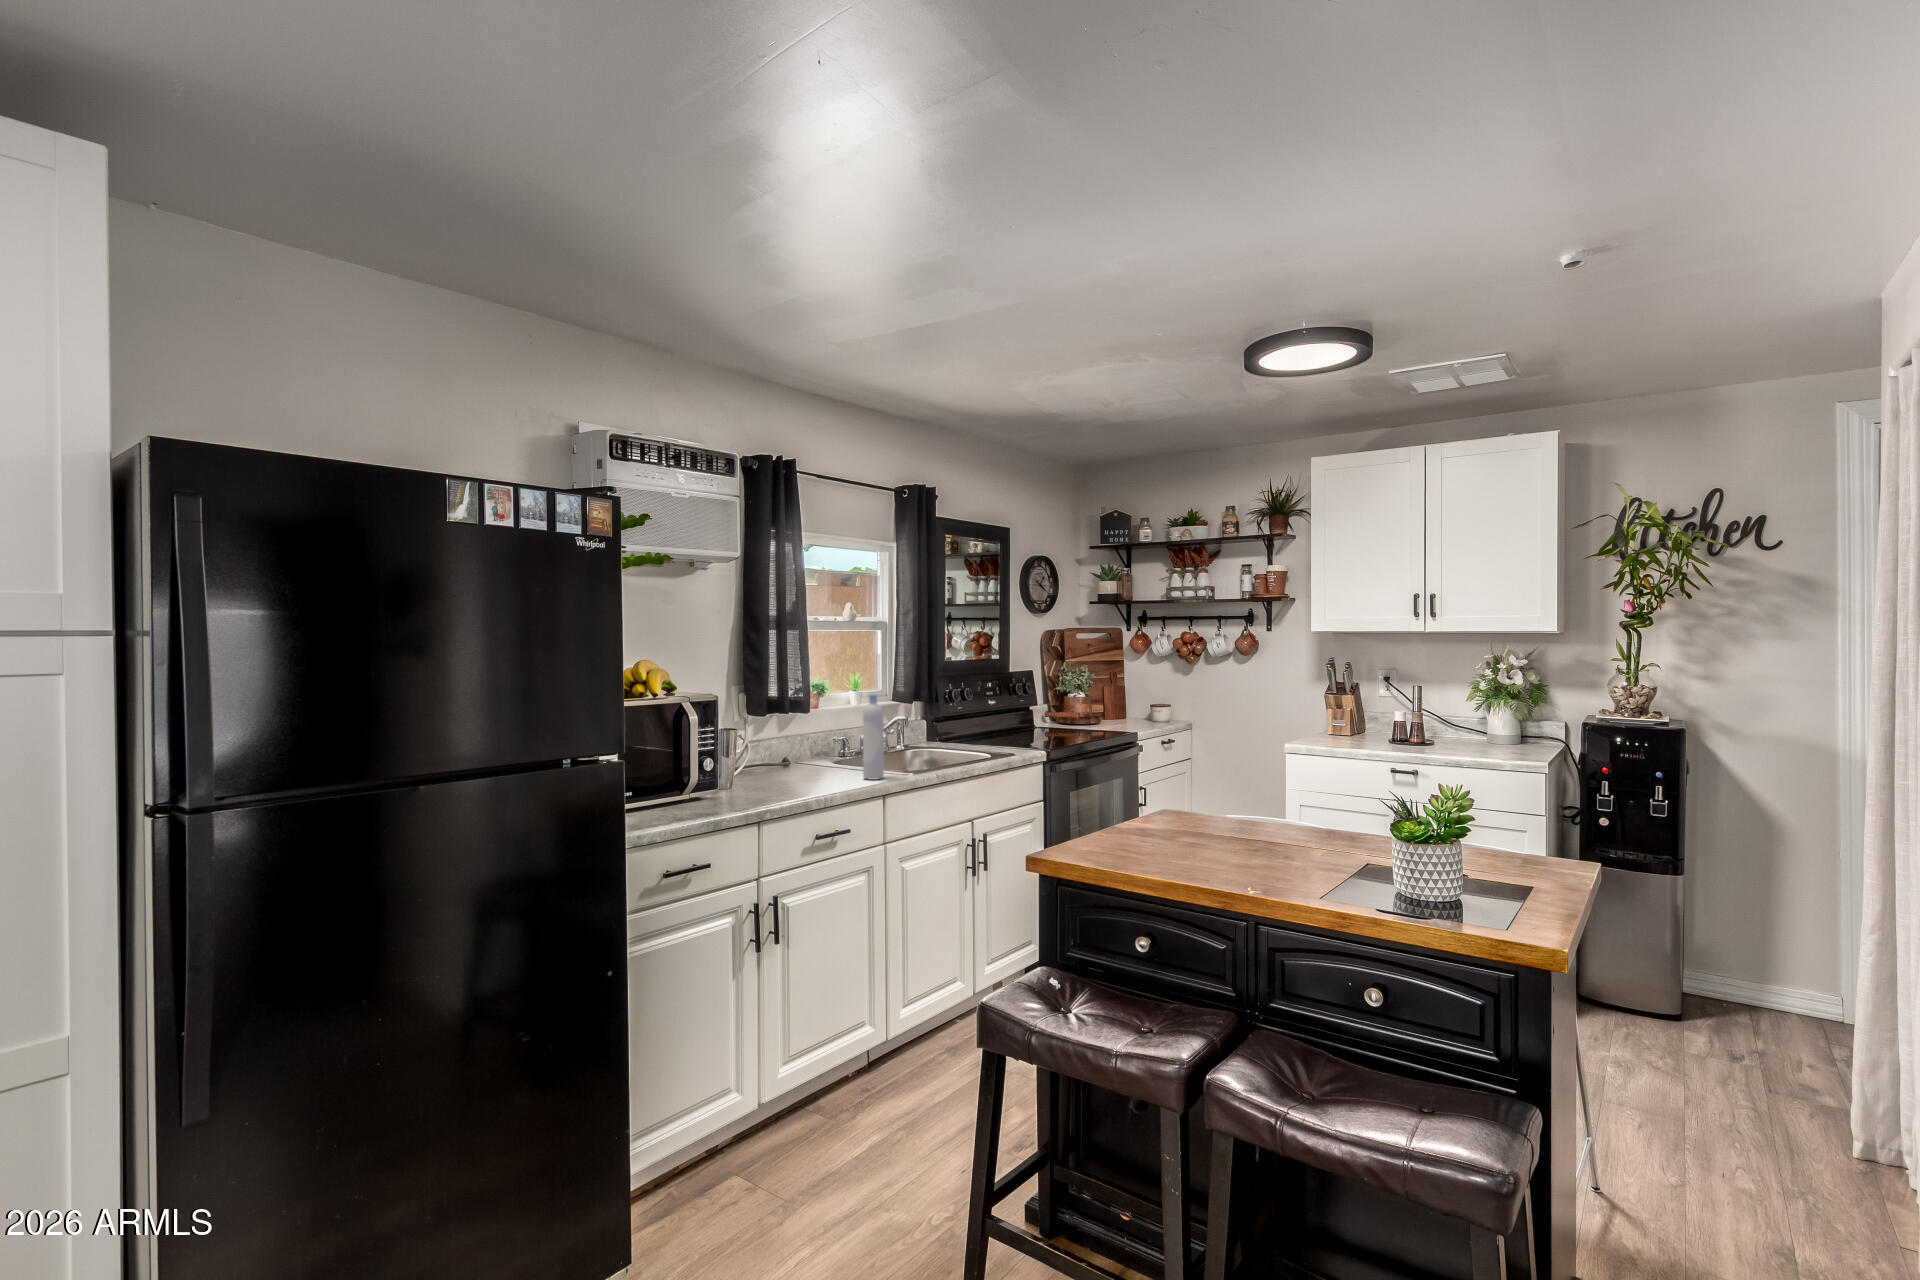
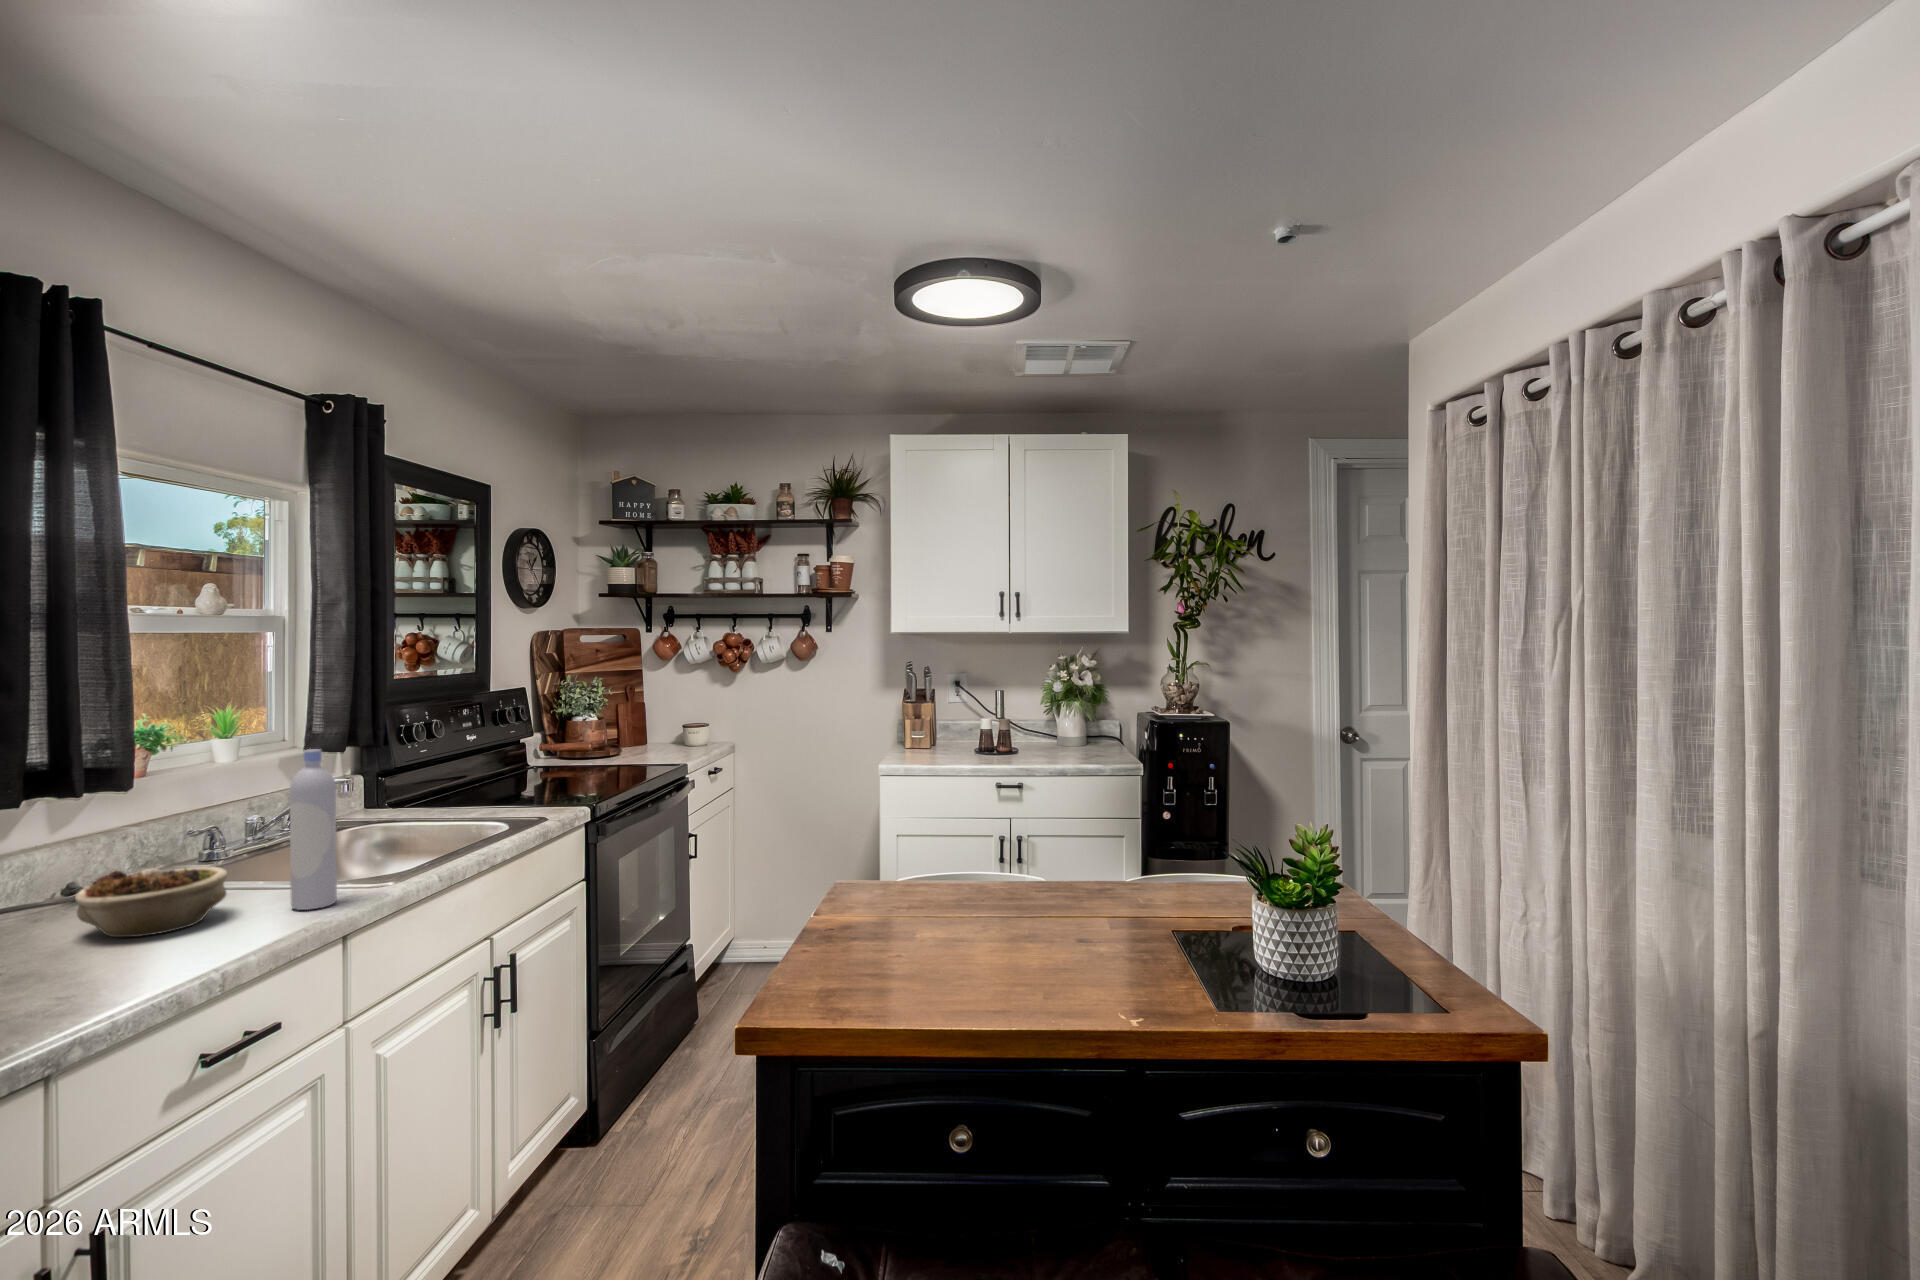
succulent planter: none [778,749,837,781] -> present [75,867,228,937]

